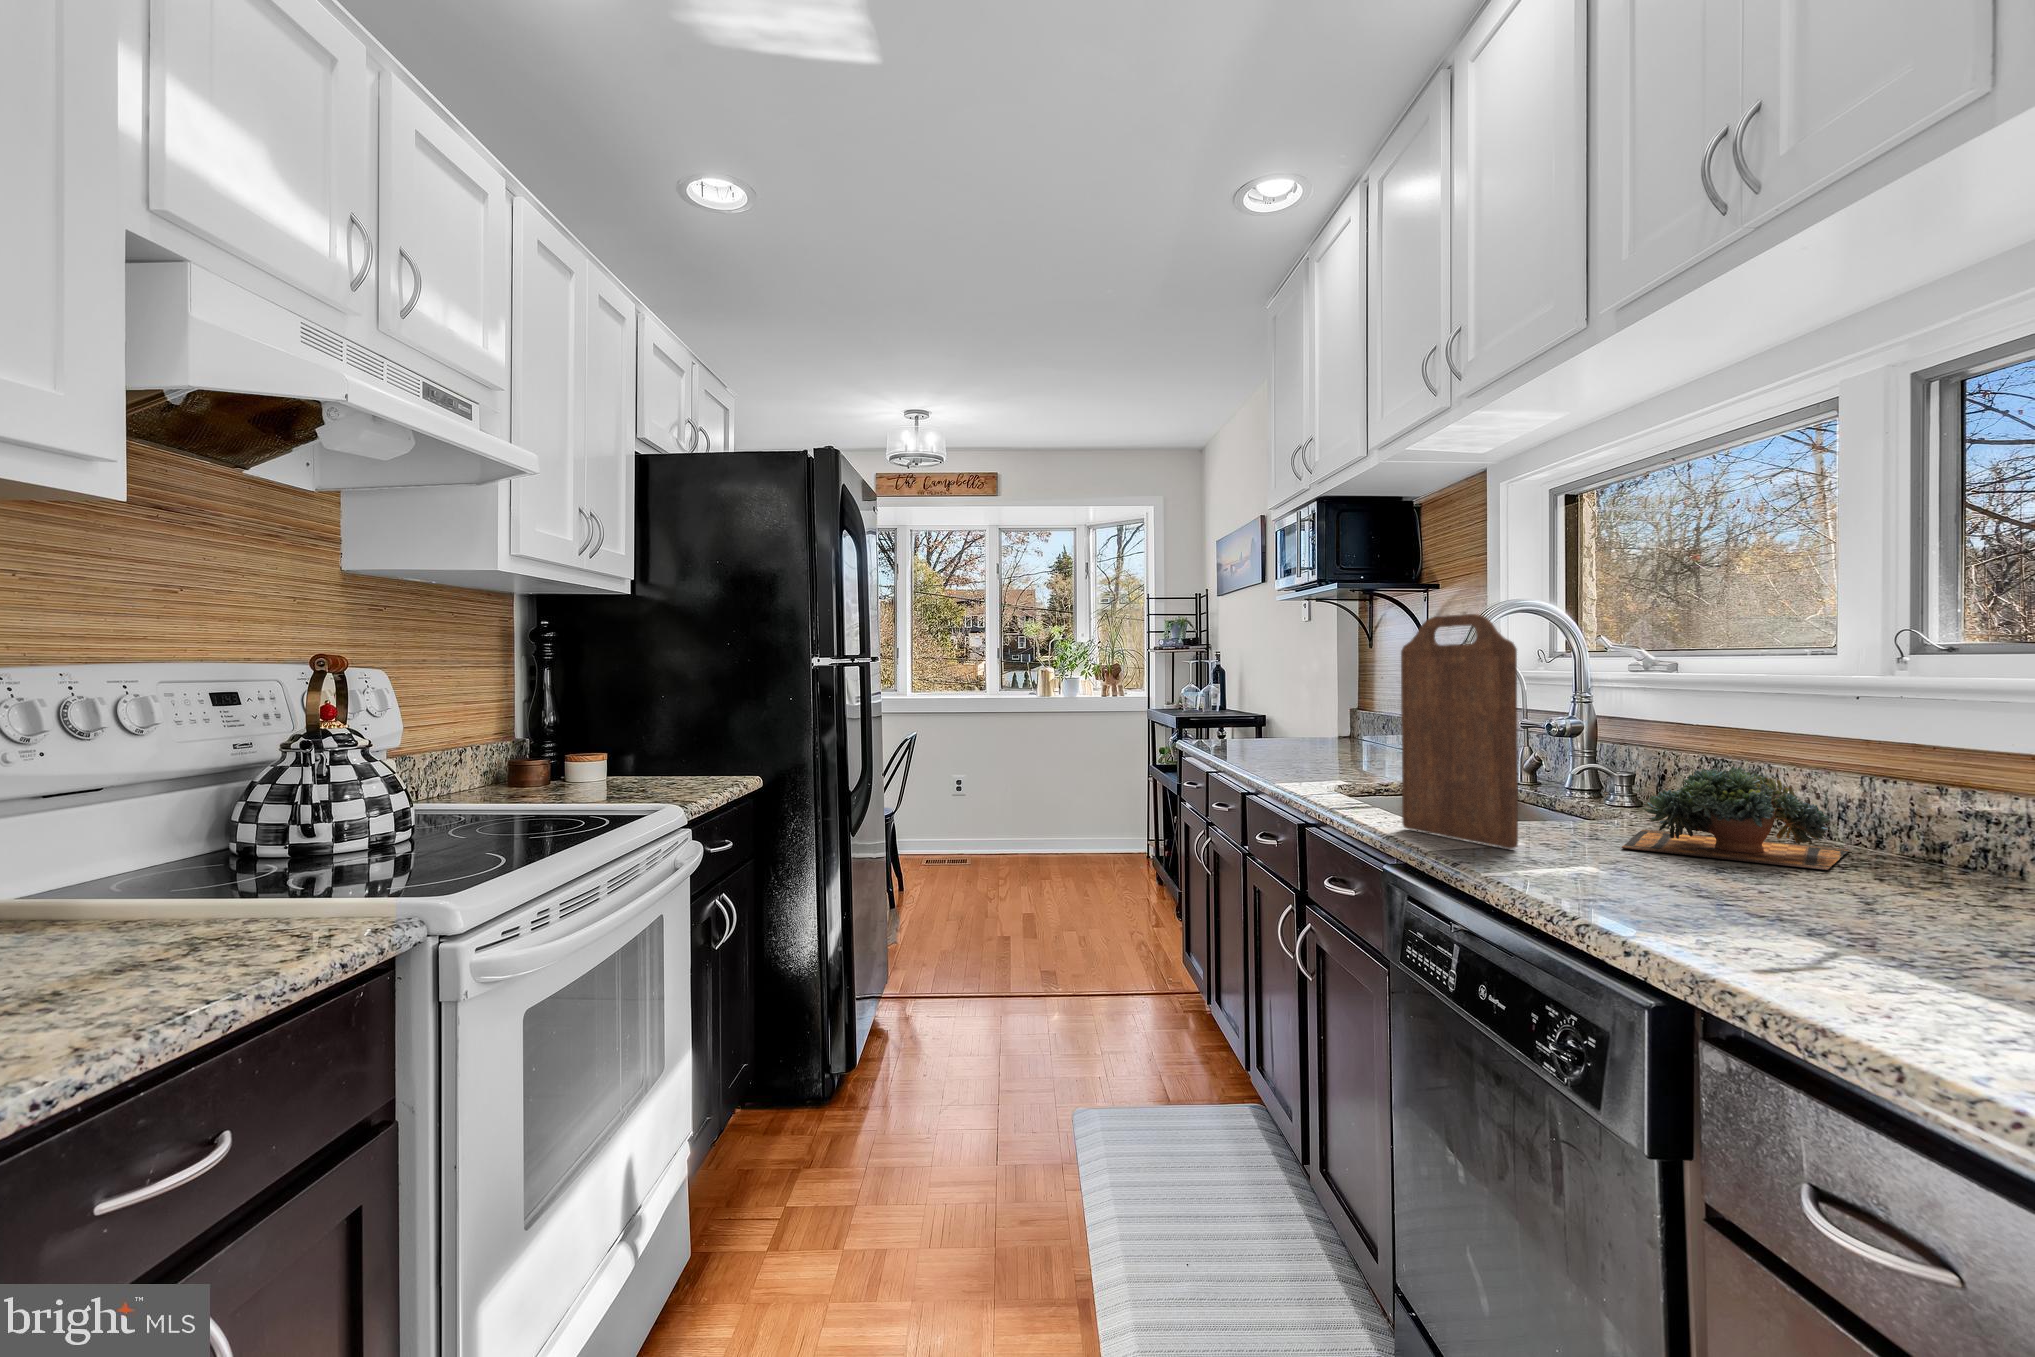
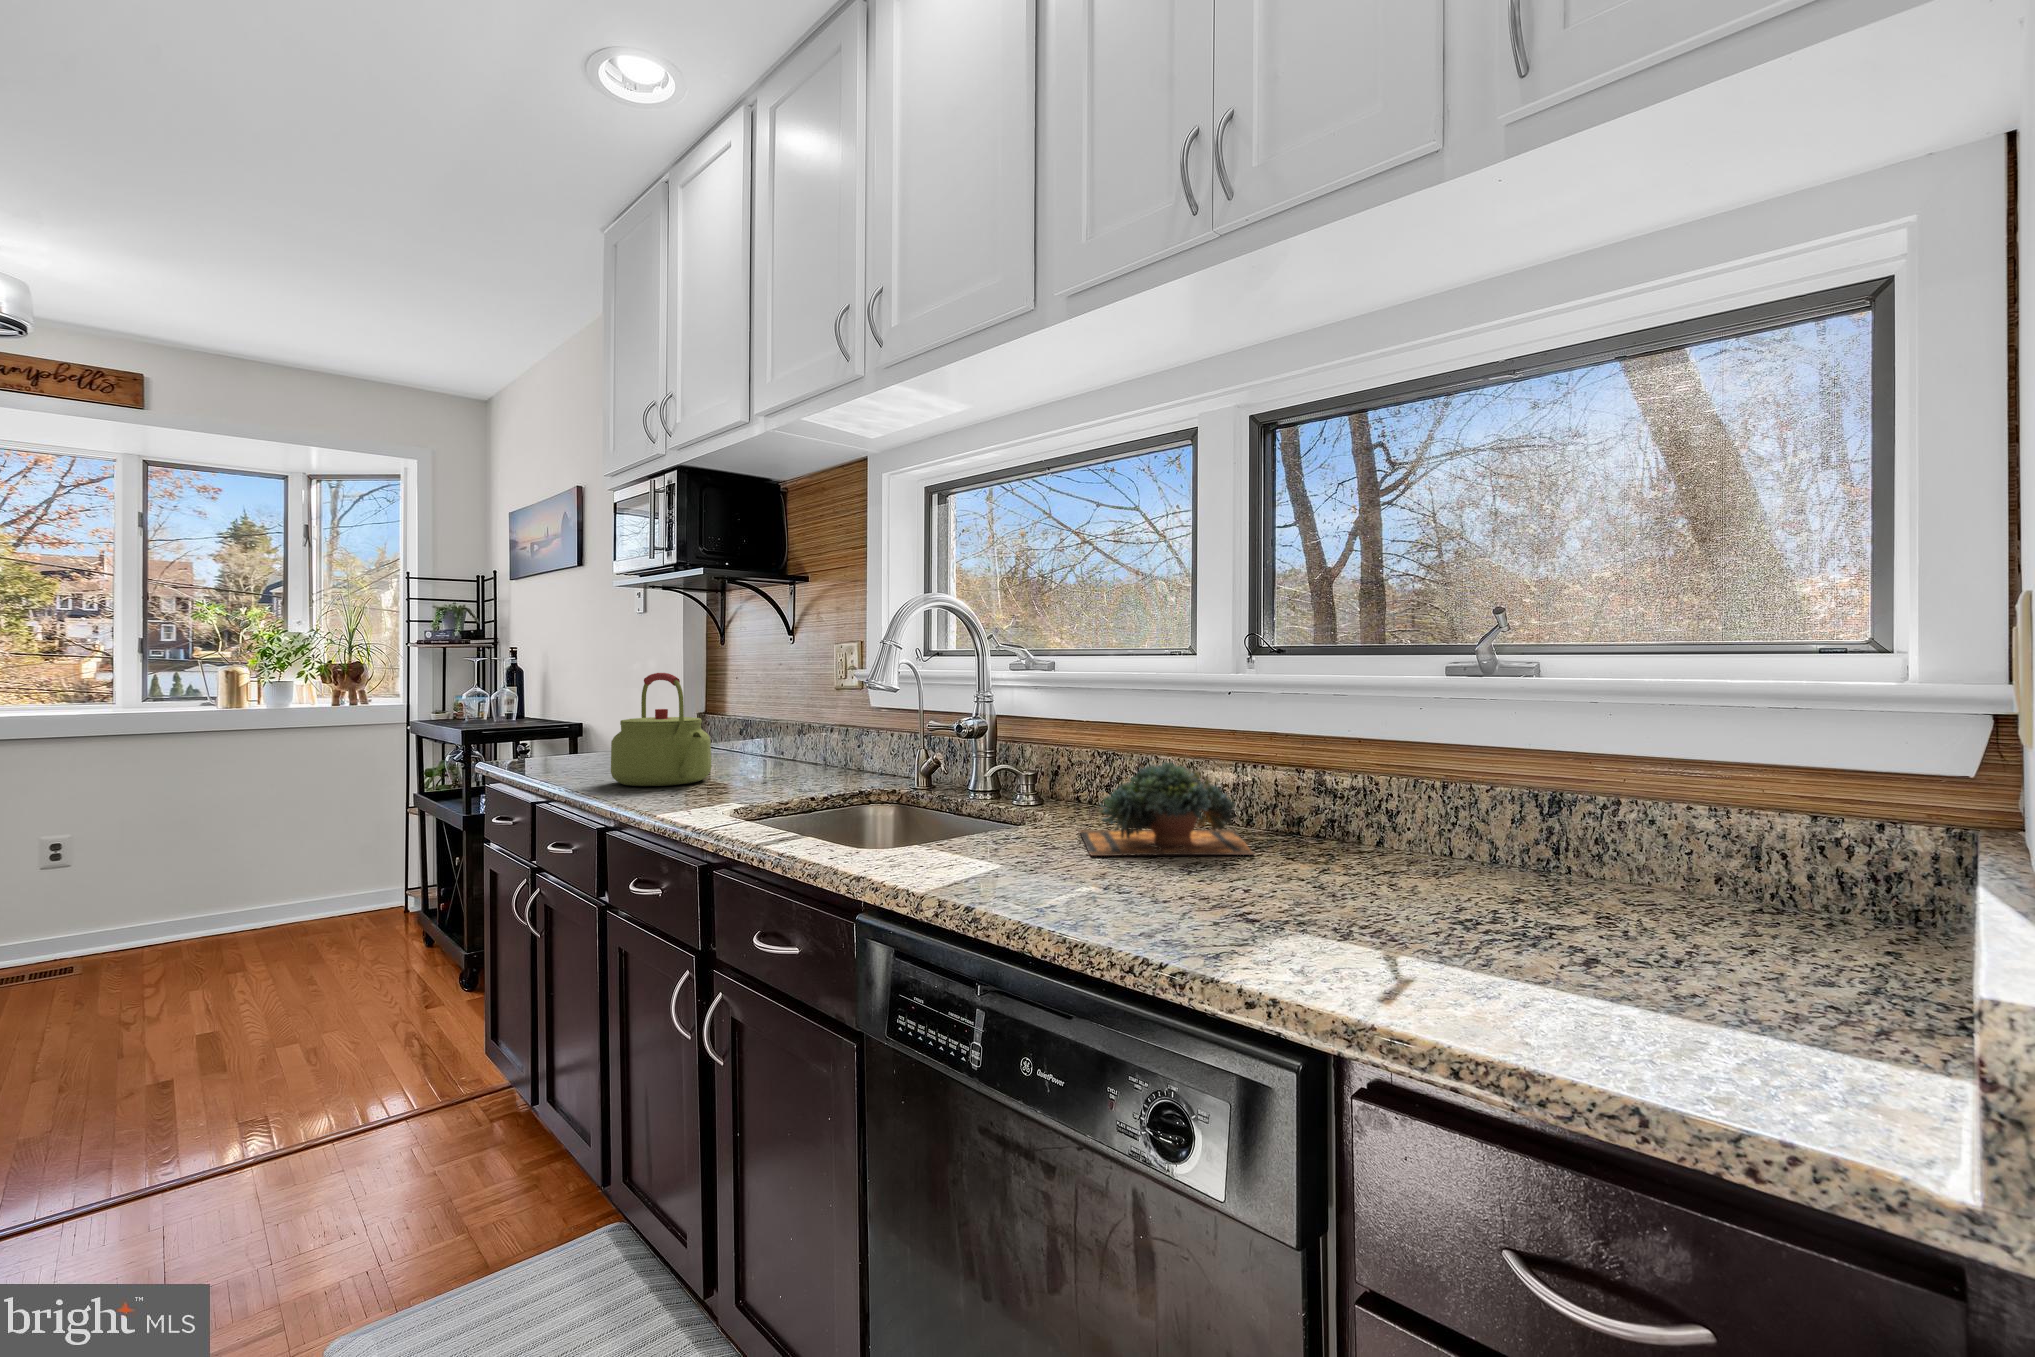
cutting board: present [1401,614,1518,849] -> none [866,597,1010,875]
kettle: none [1258,673,1338,765] -> present [611,673,711,786]

